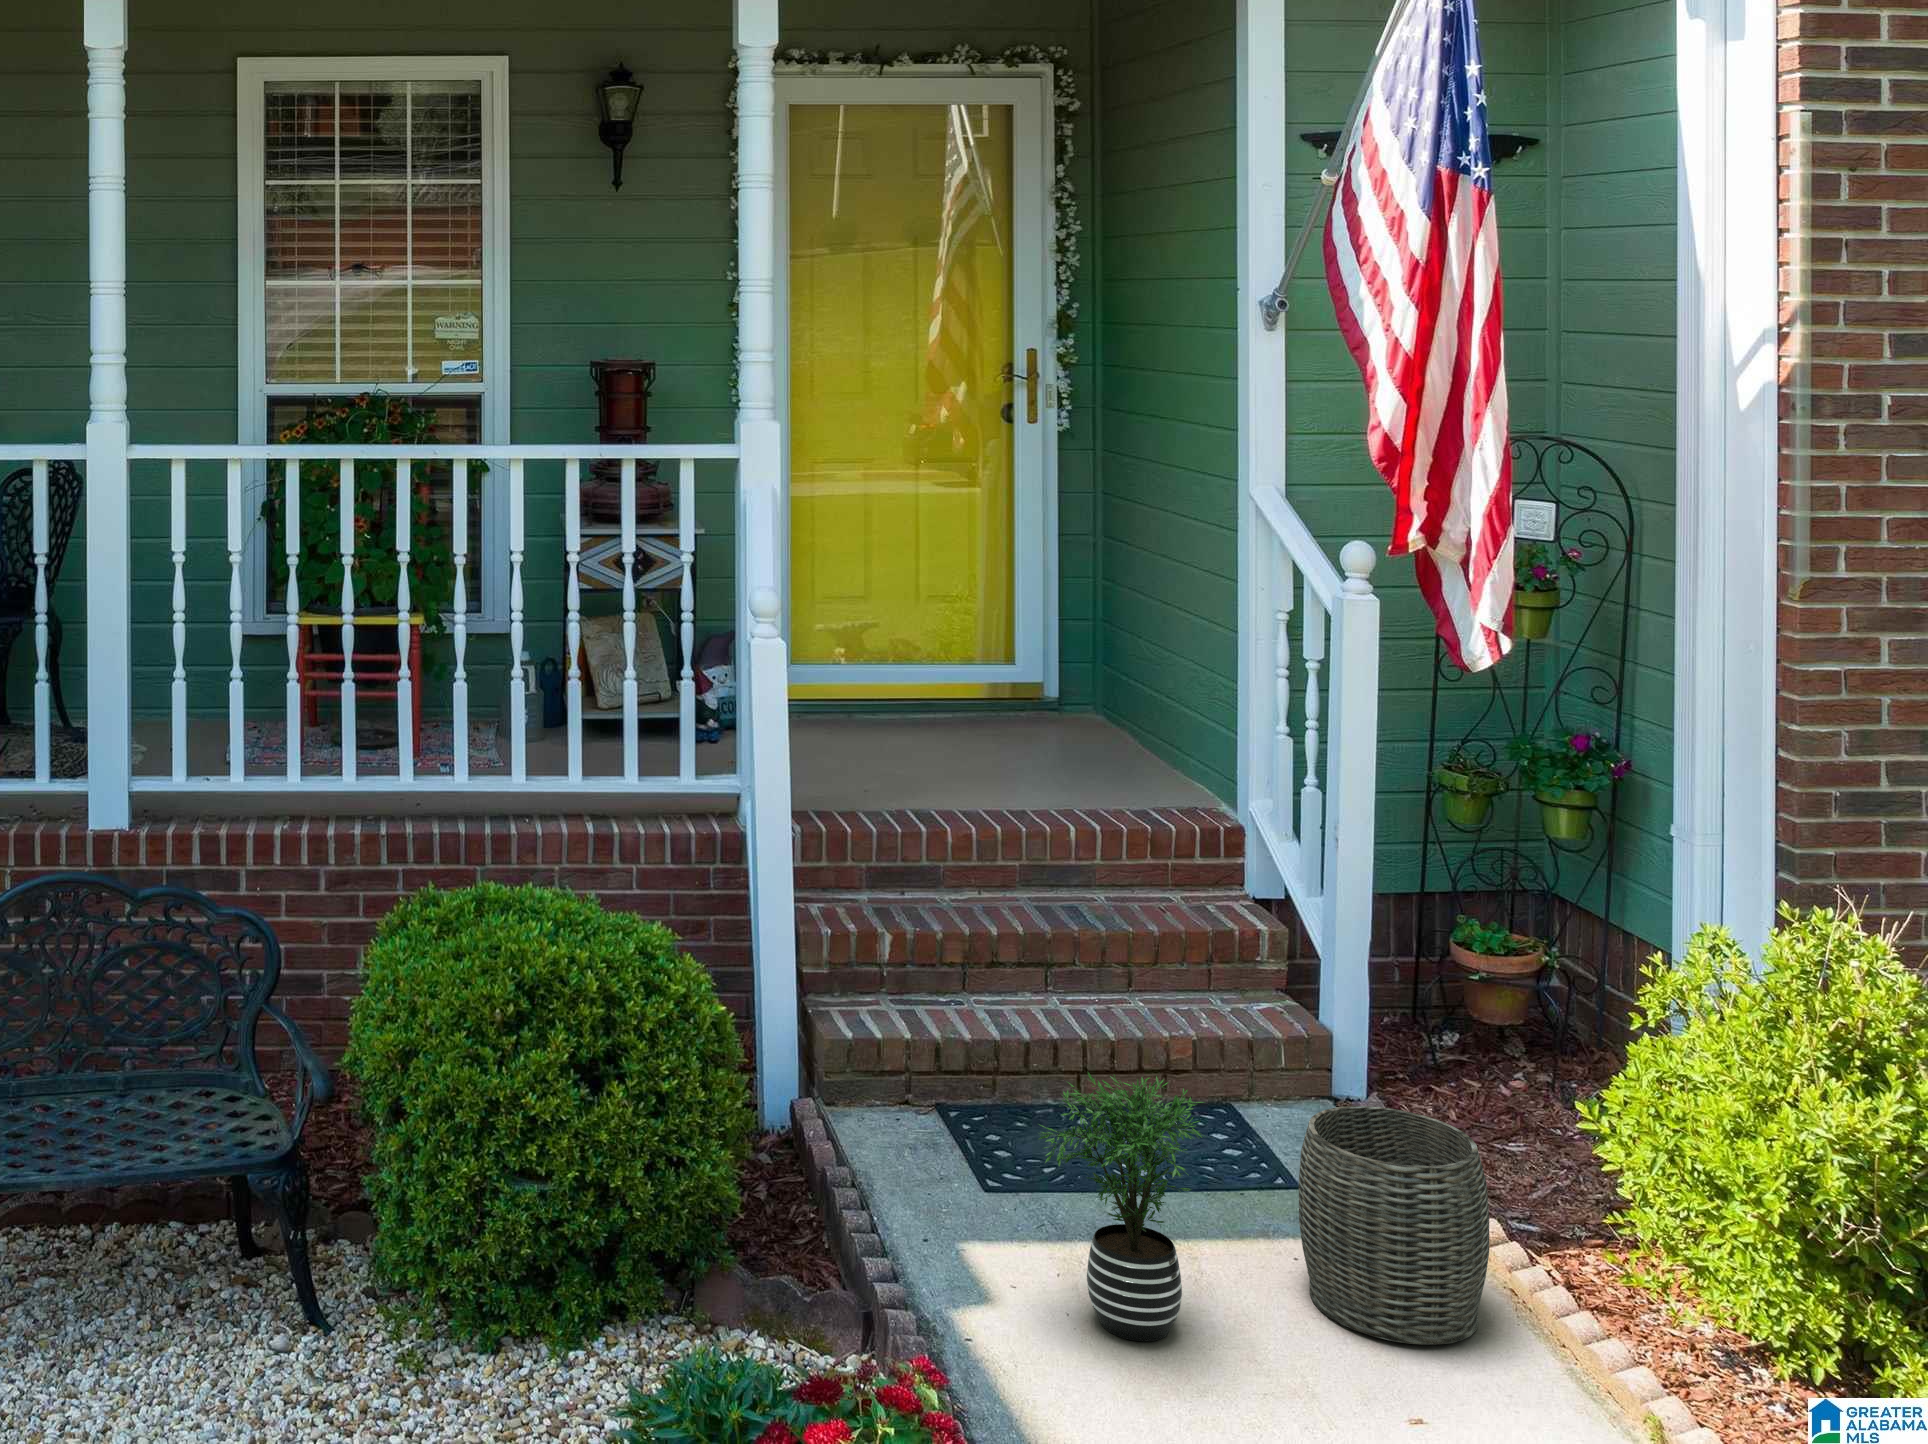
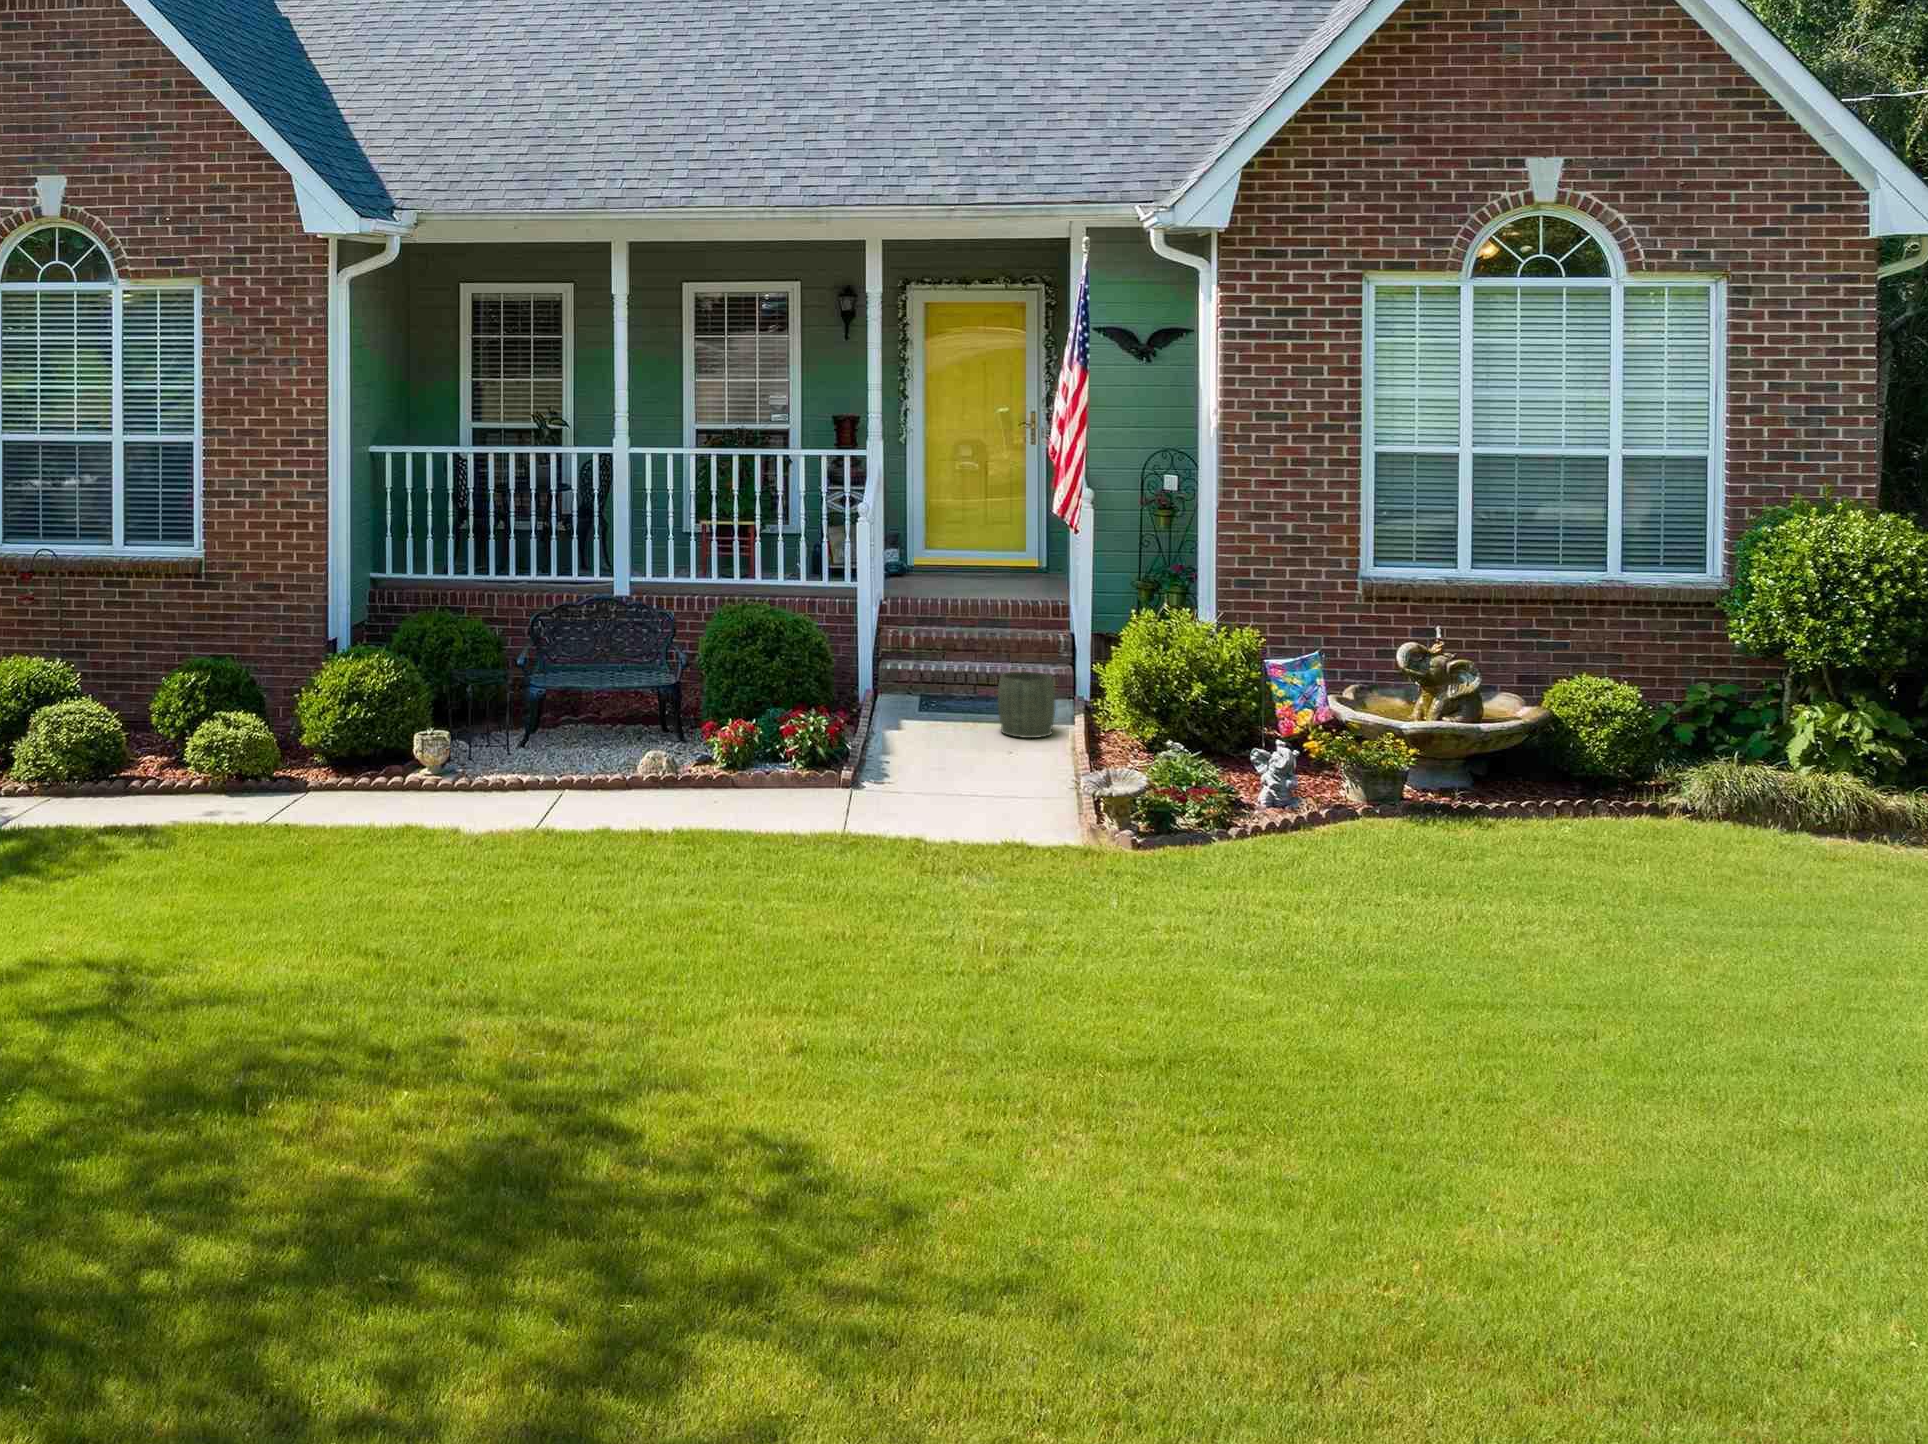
potted plant: present [1039,1072,1204,1341] -> none [905,653,964,735]

